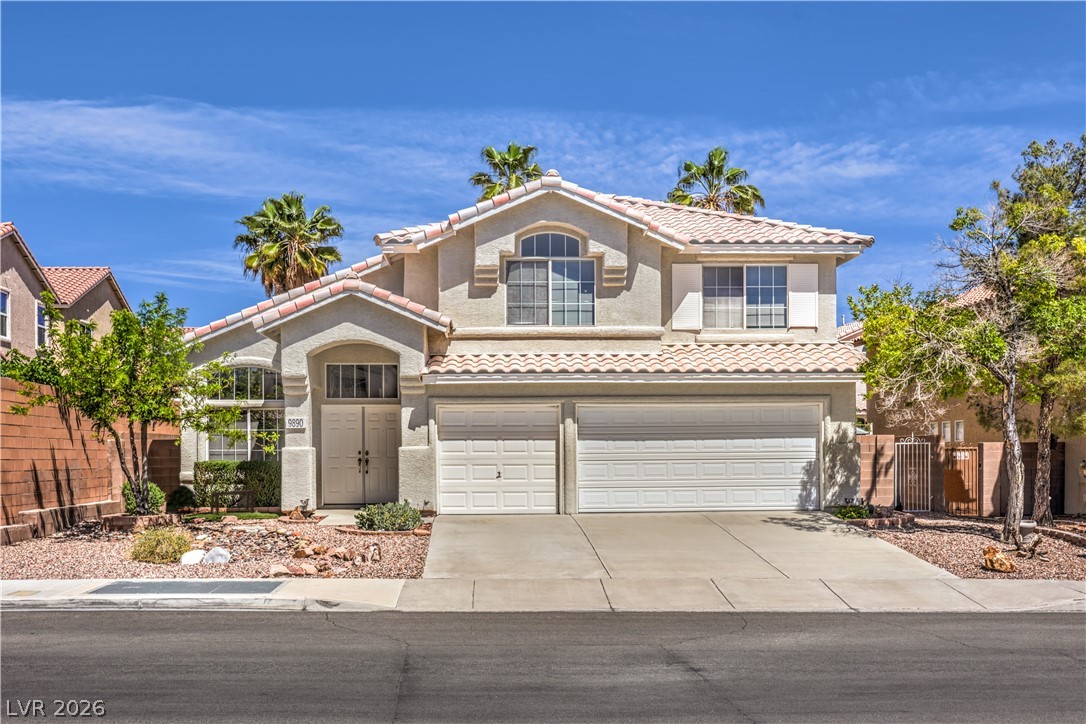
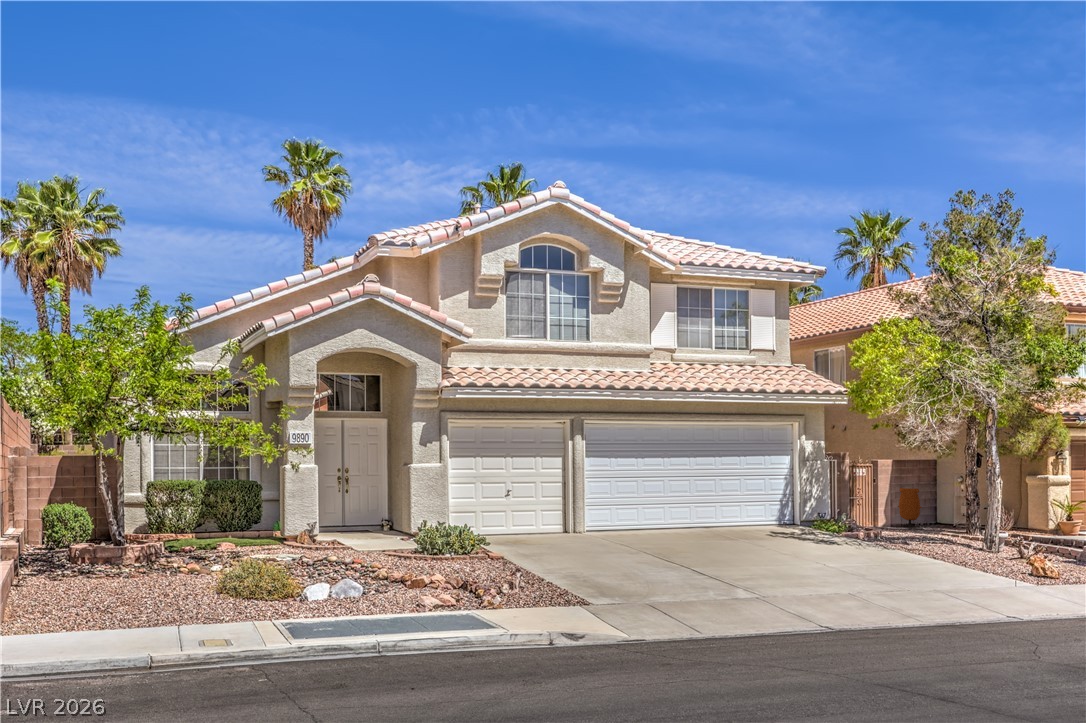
potted plant: present [165,485,199,513] -> none [127,506,169,539]
bench: present [210,490,254,515] -> none [187,511,238,540]

